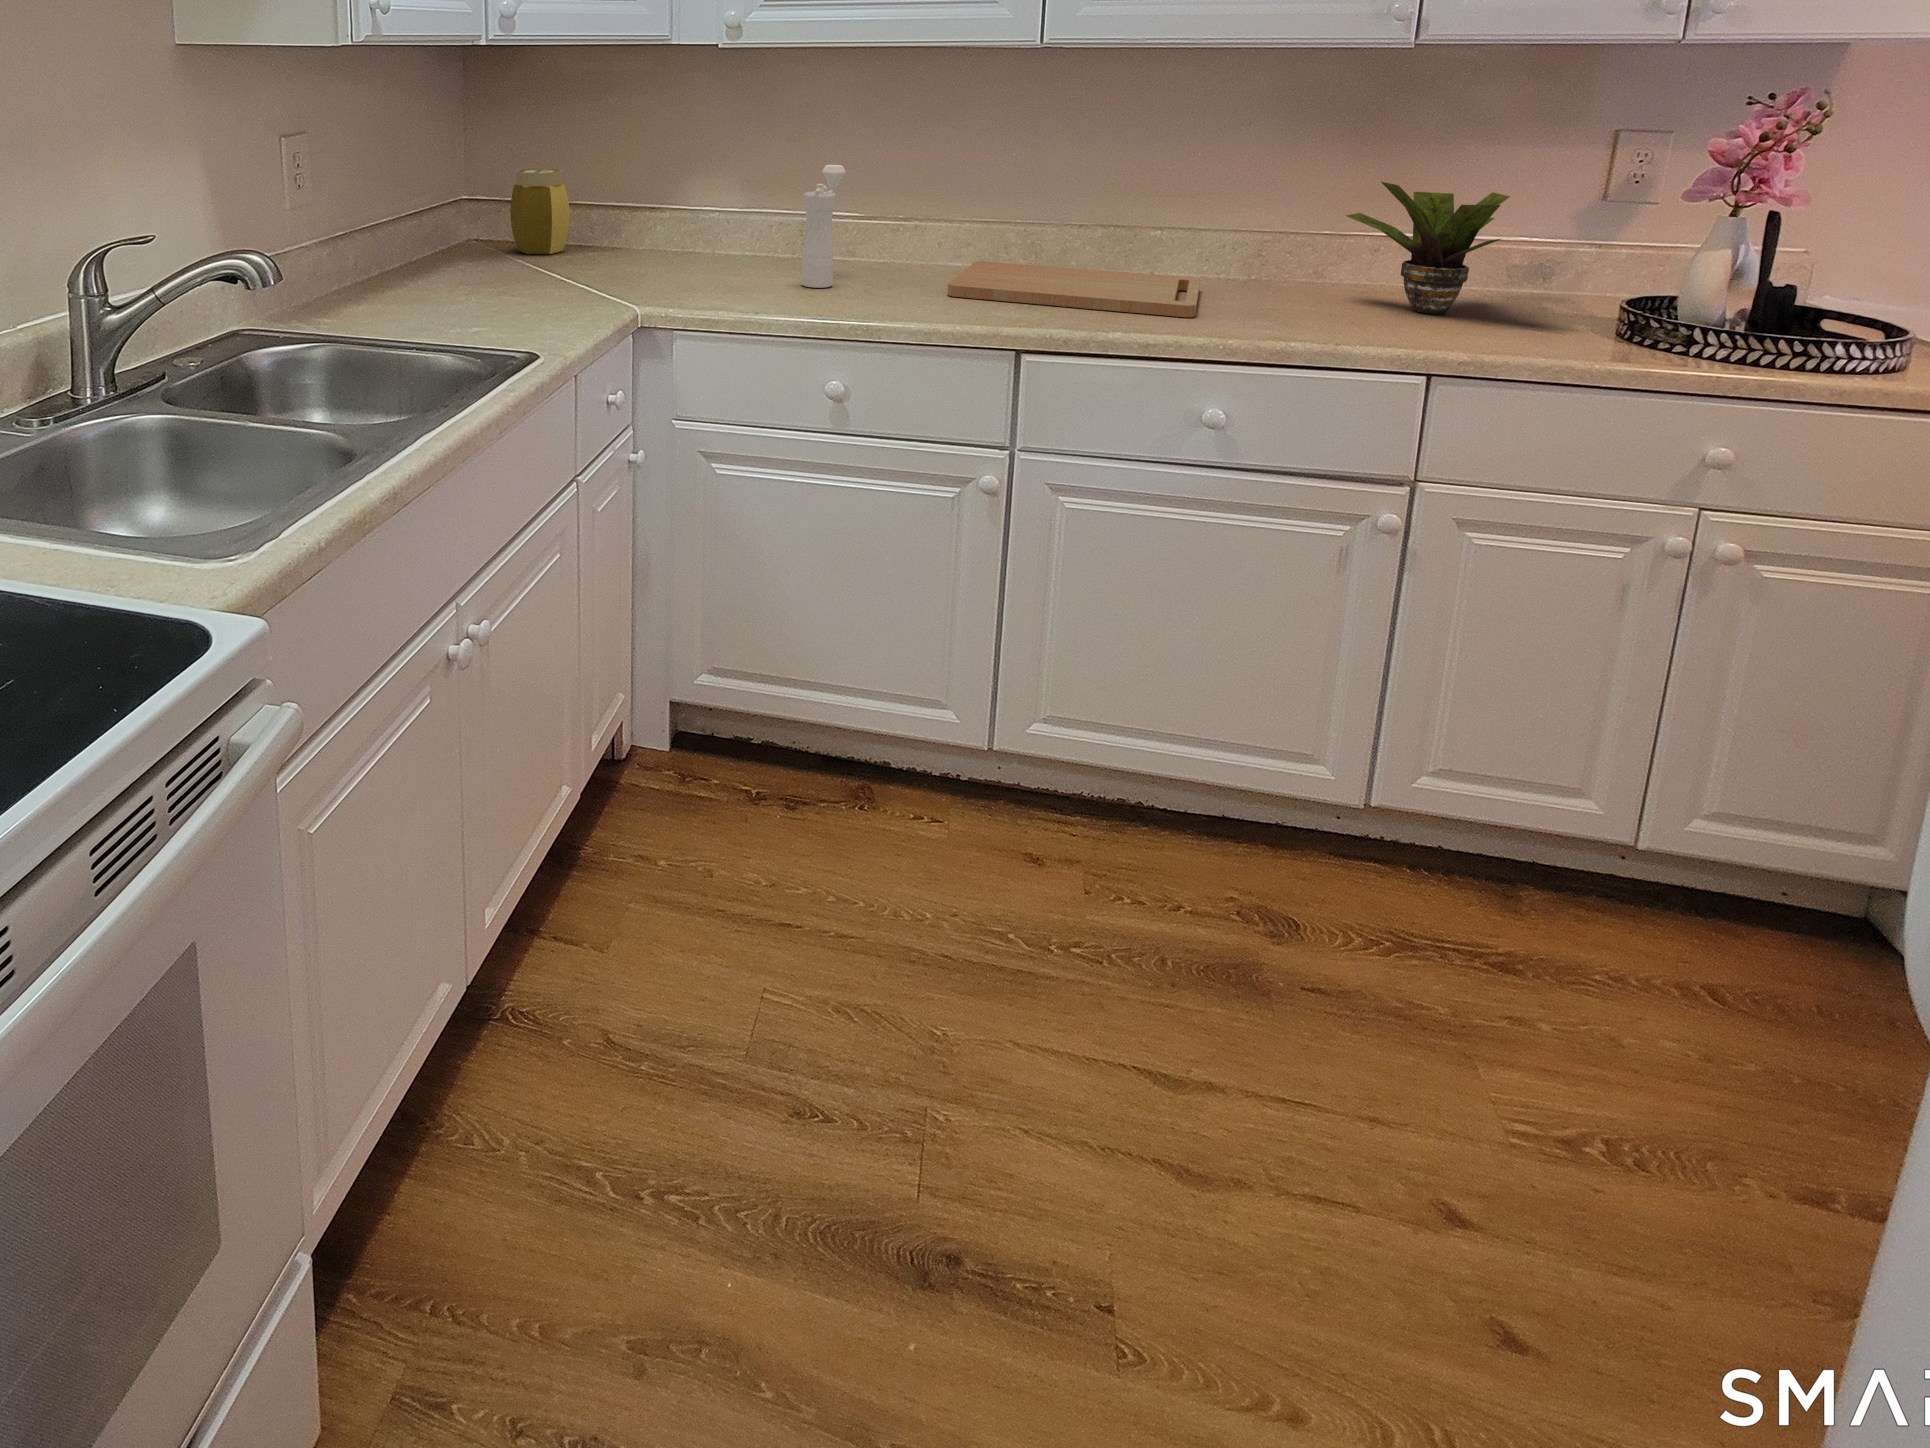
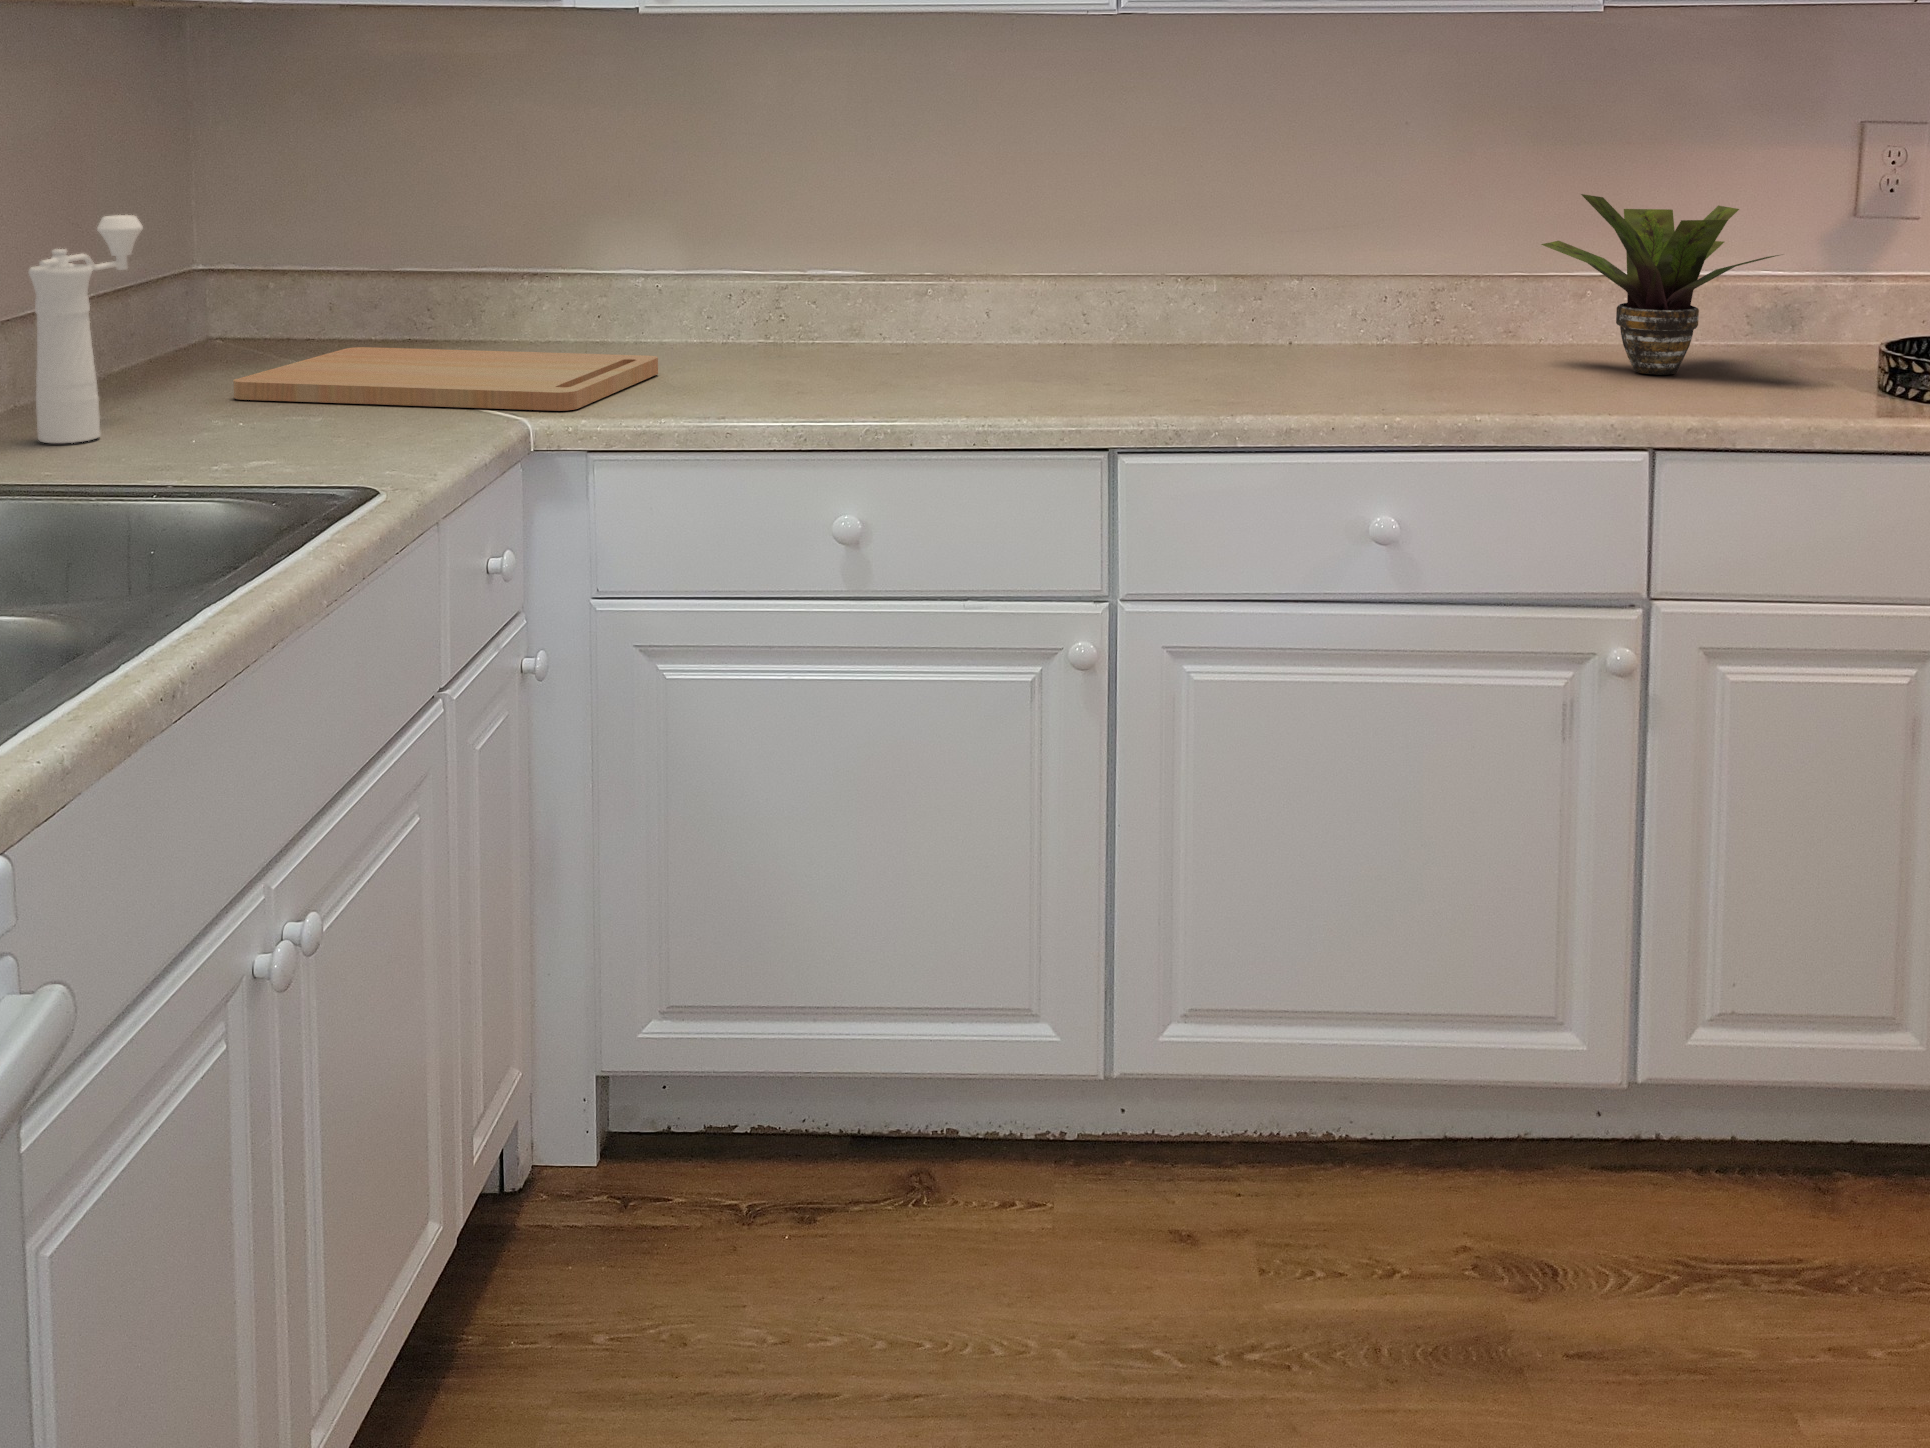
pepper mill: present [802,165,846,288] -> present [29,215,143,443]
jar: present [510,168,569,254] -> none [287,214,390,355]
cutting board: present [947,261,1200,317] -> present [233,347,658,411]

